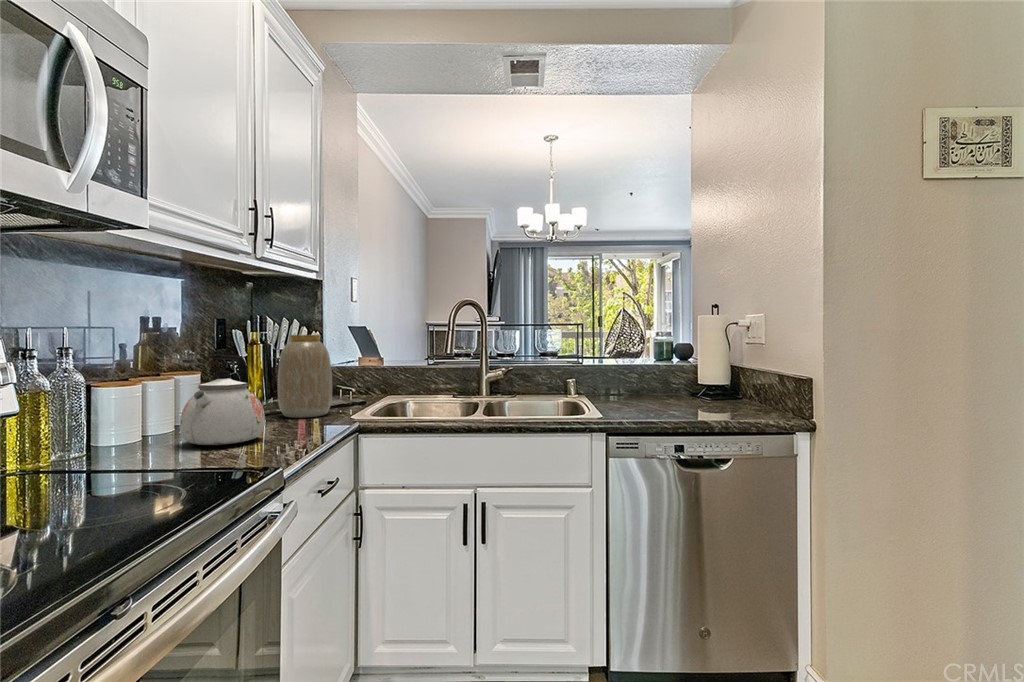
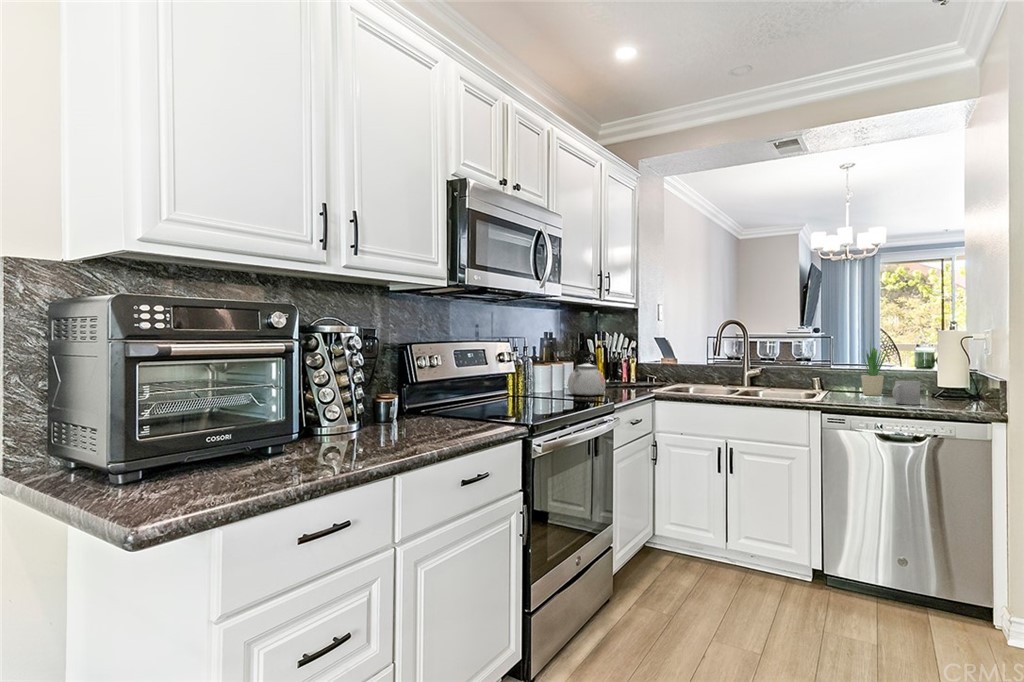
potted plant: none [620,329,650,400] -> present [861,344,887,396]
vase: present [278,335,332,418] -> none [611,343,642,390]
mug: none [683,383,711,416] -> present [892,380,920,405]

